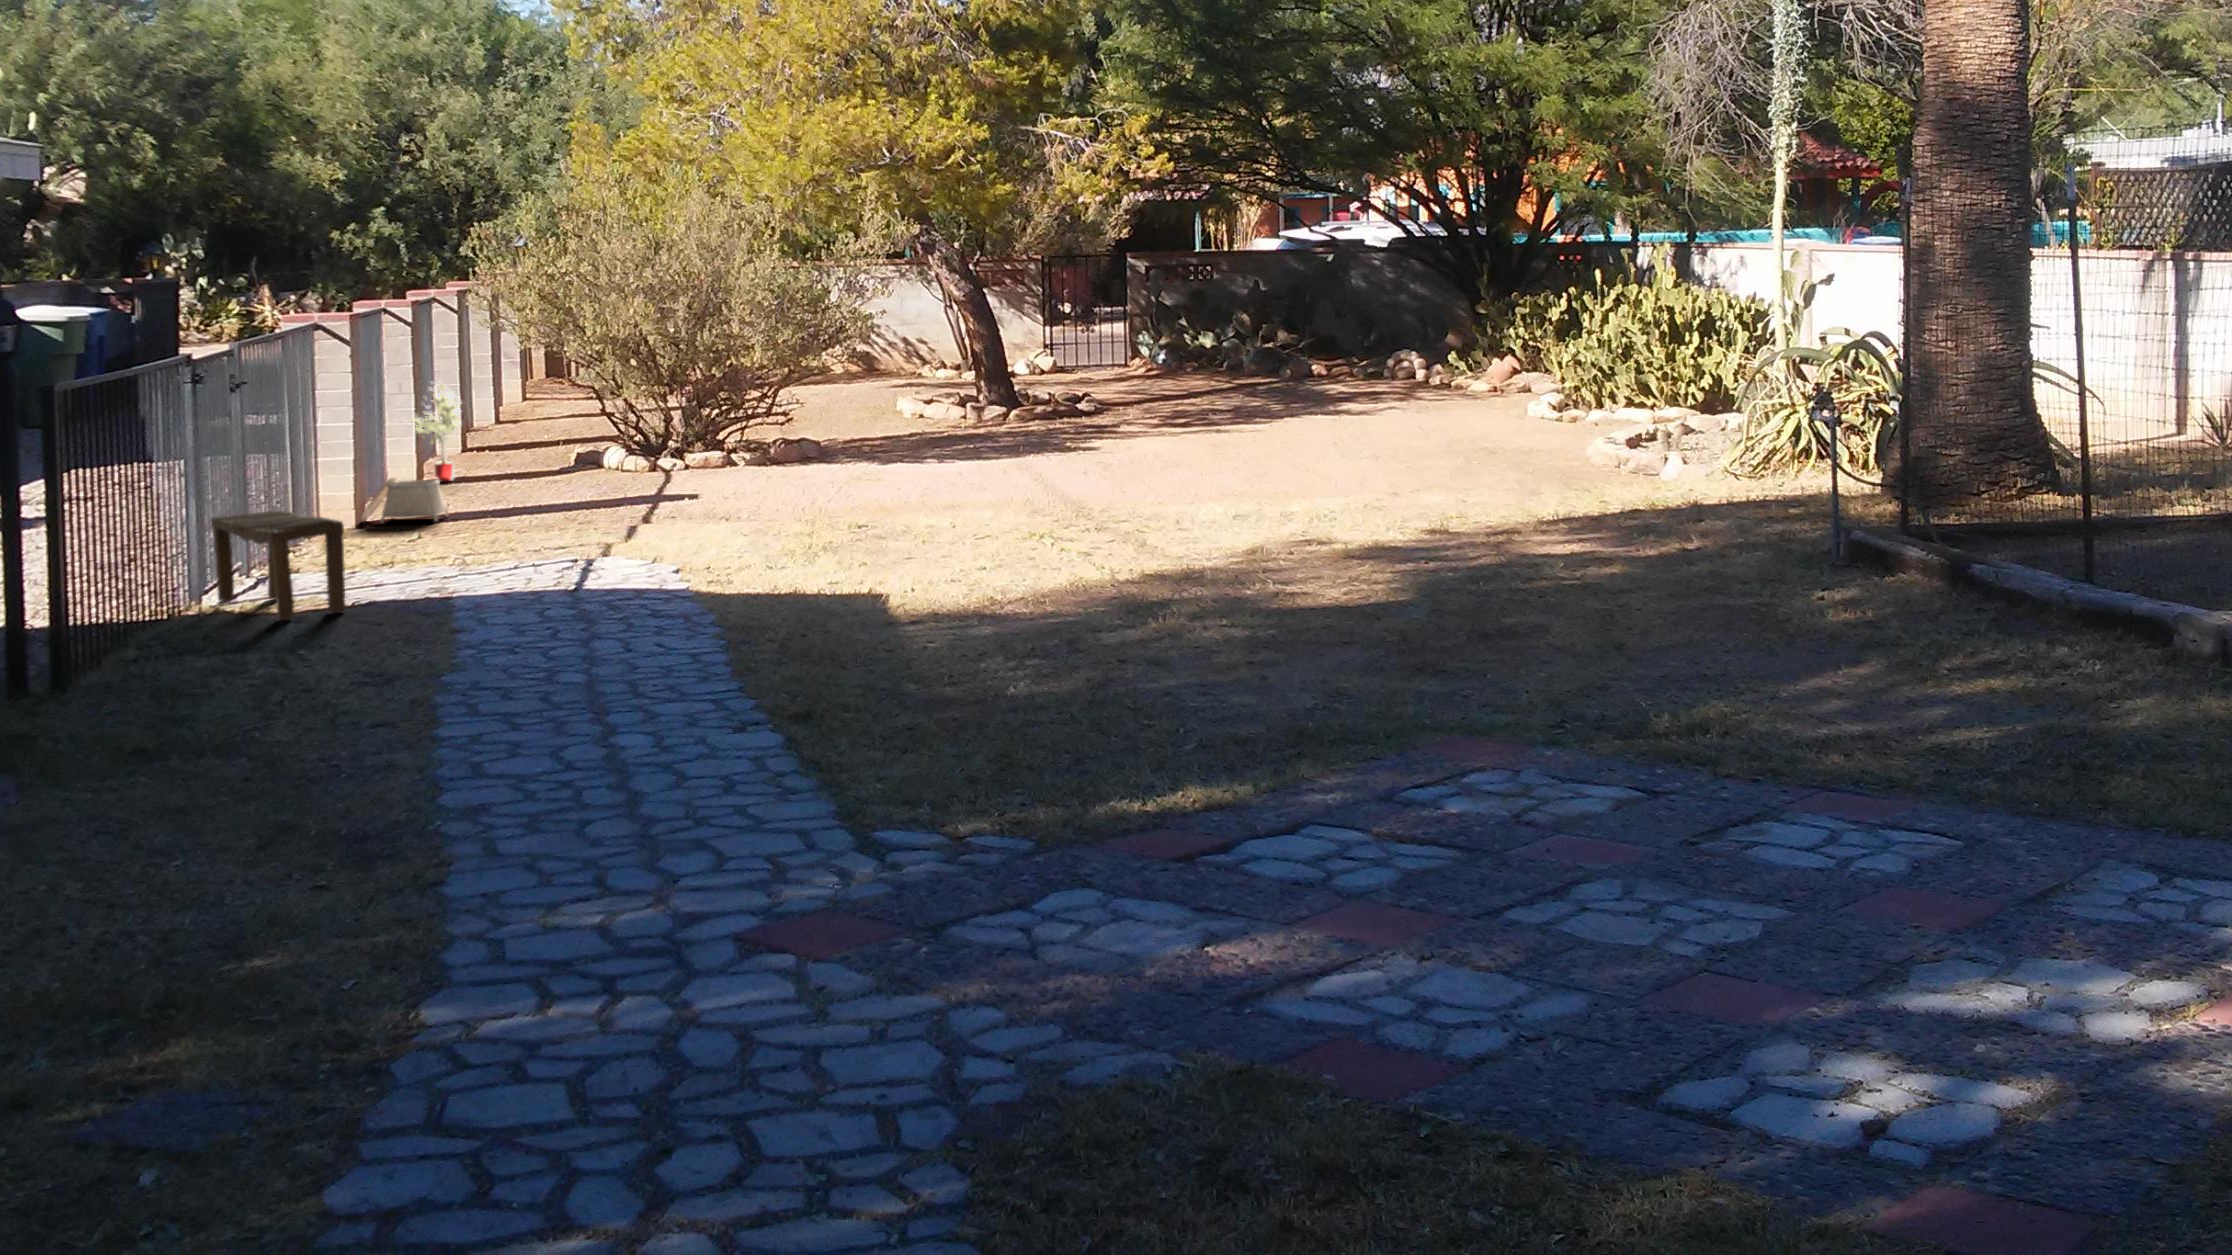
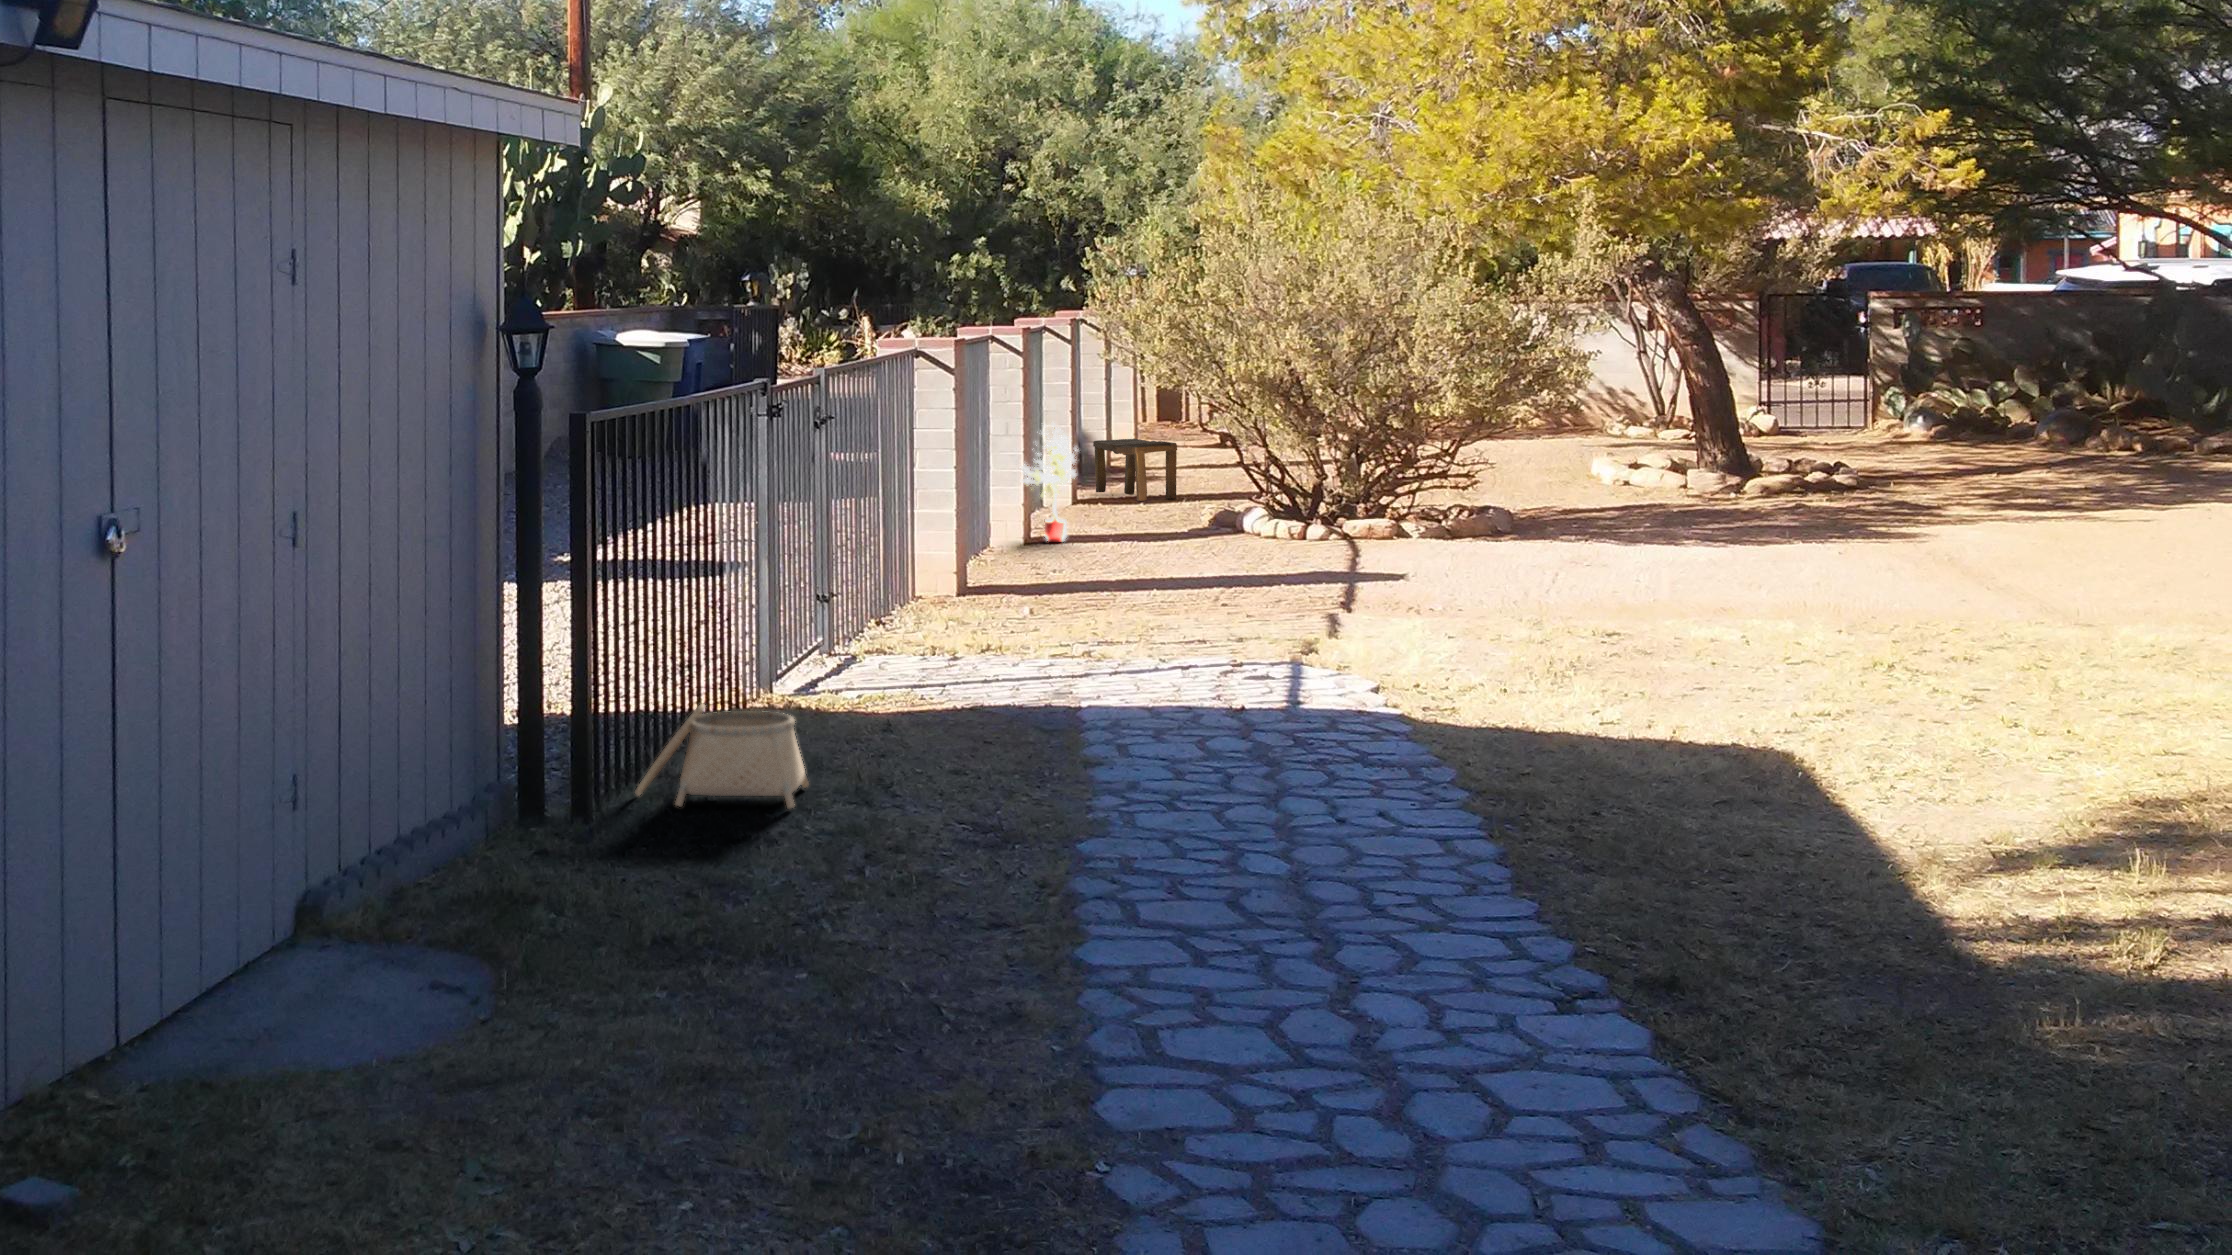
basket: present [361,476,449,523] -> present [635,704,809,809]
bench: present [211,510,346,620] -> present [1093,439,1177,501]

